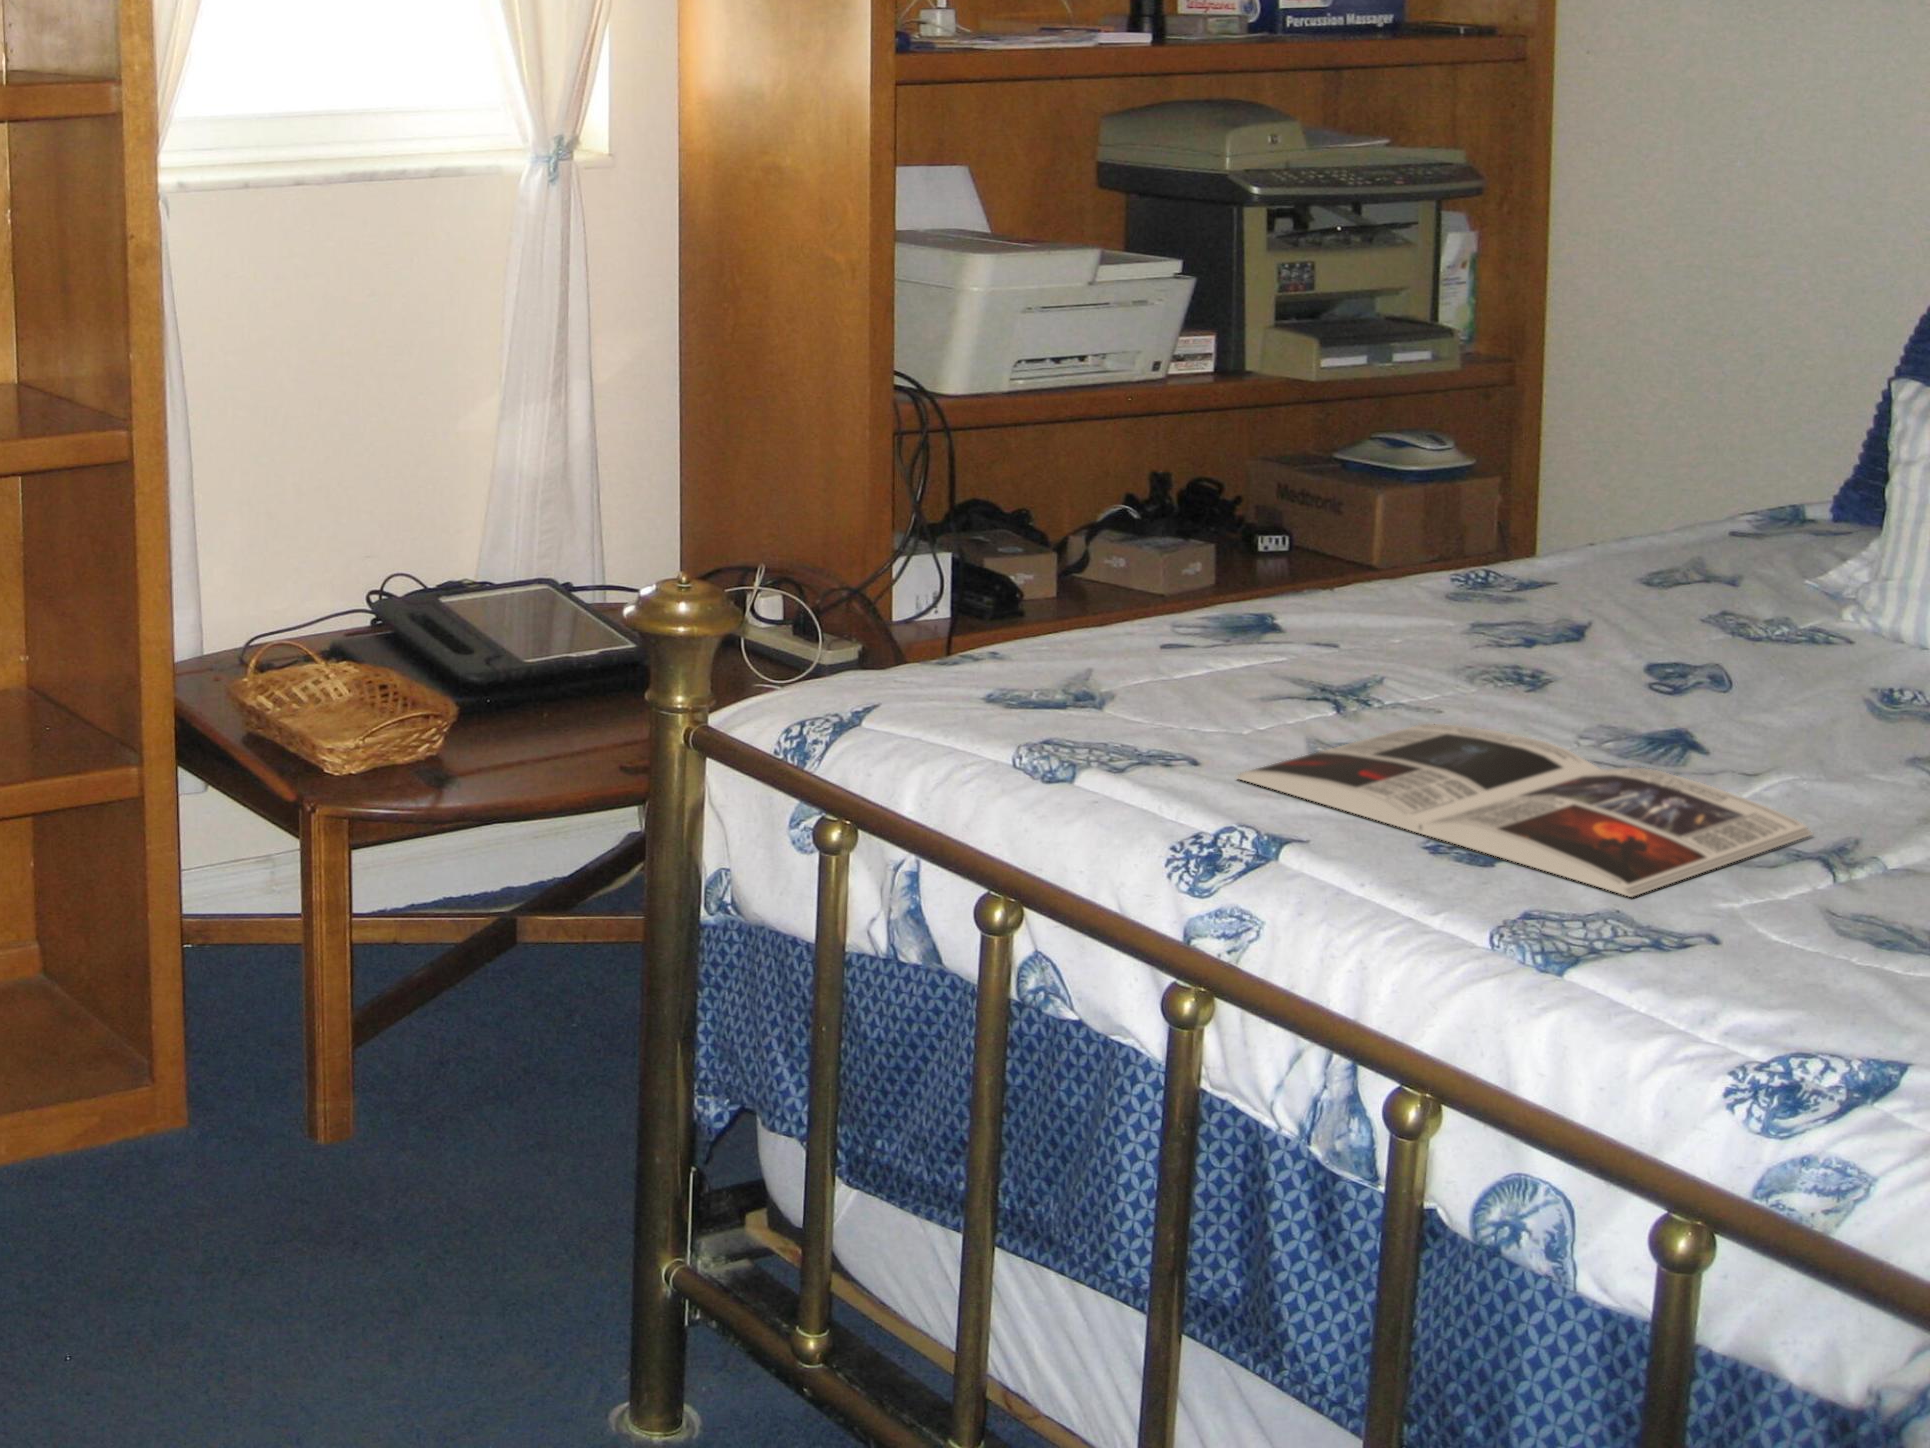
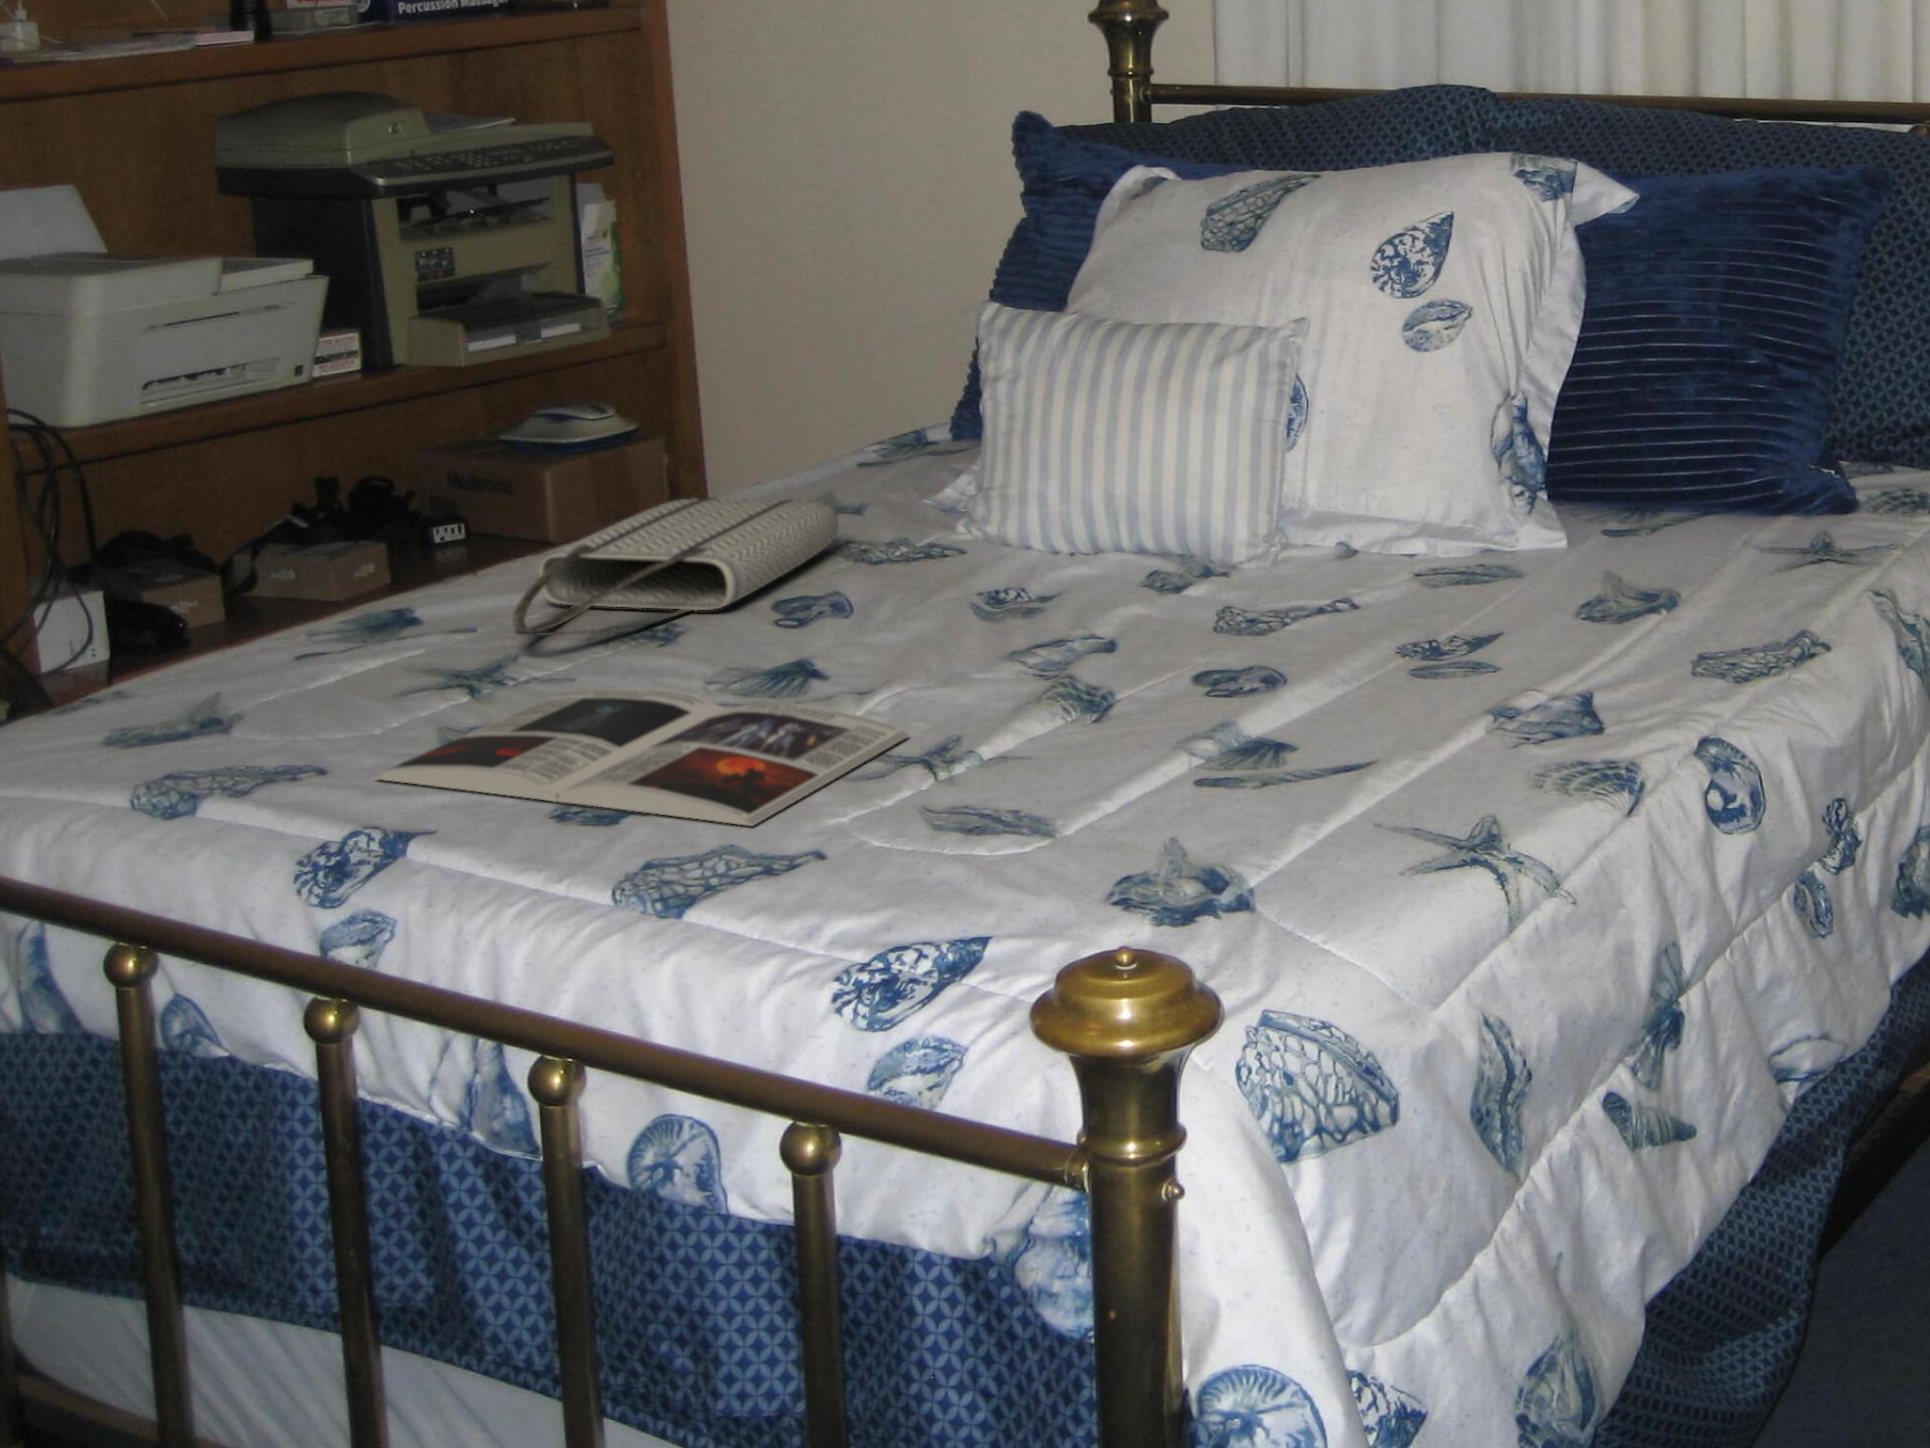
tote bag: none [1374,543,1731,669] -> present [513,498,839,636]

